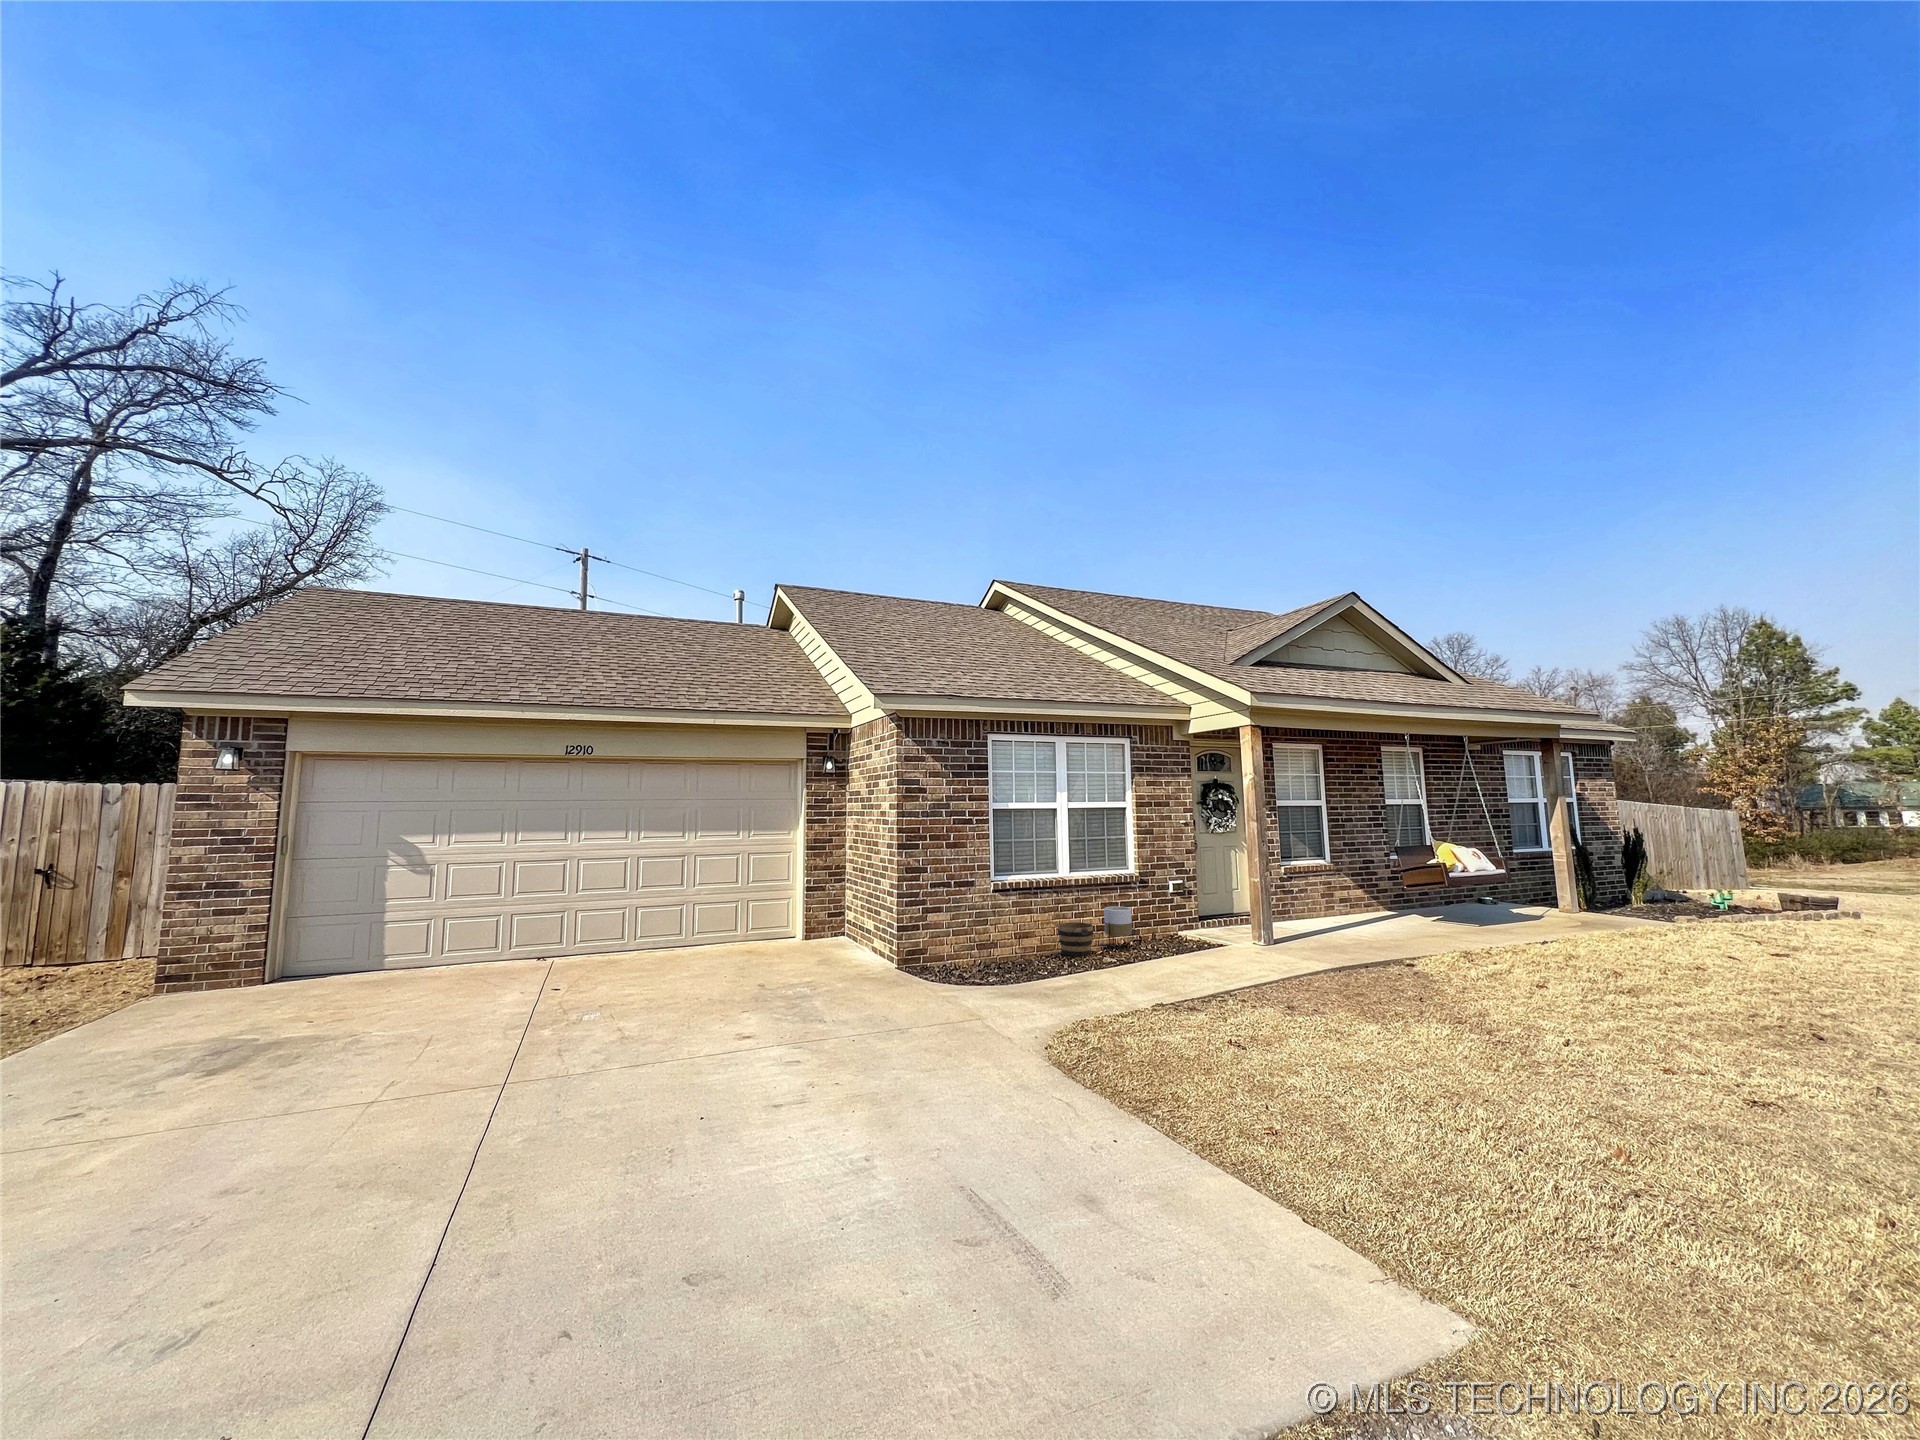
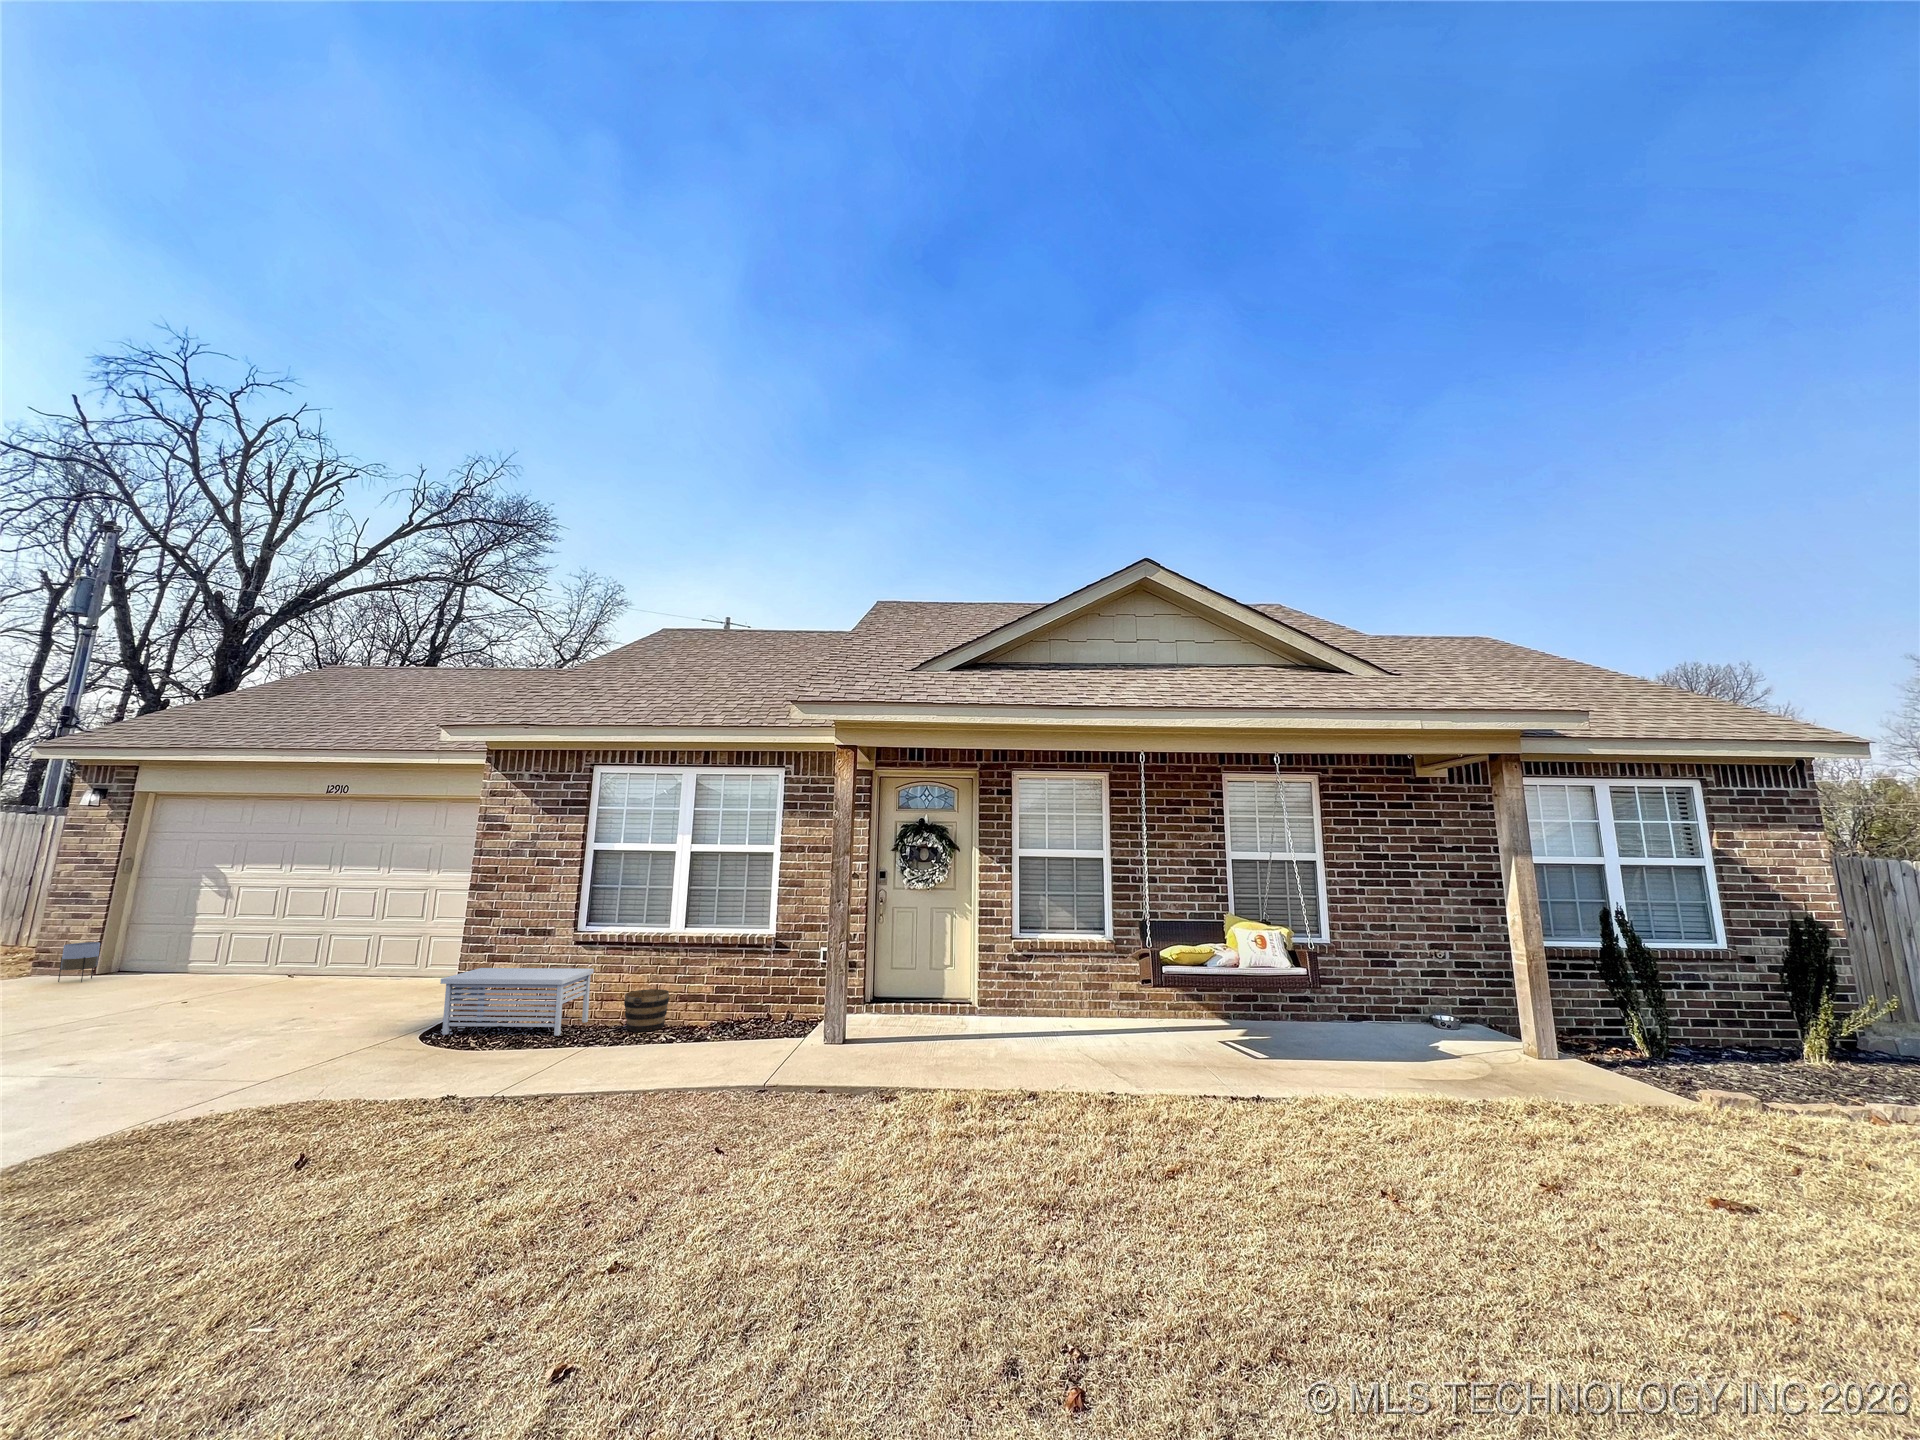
planter: present [1104,906,1134,949] -> present [58,942,100,982]
storage bench: none [920,910,1040,976] -> present [440,968,594,1036]

